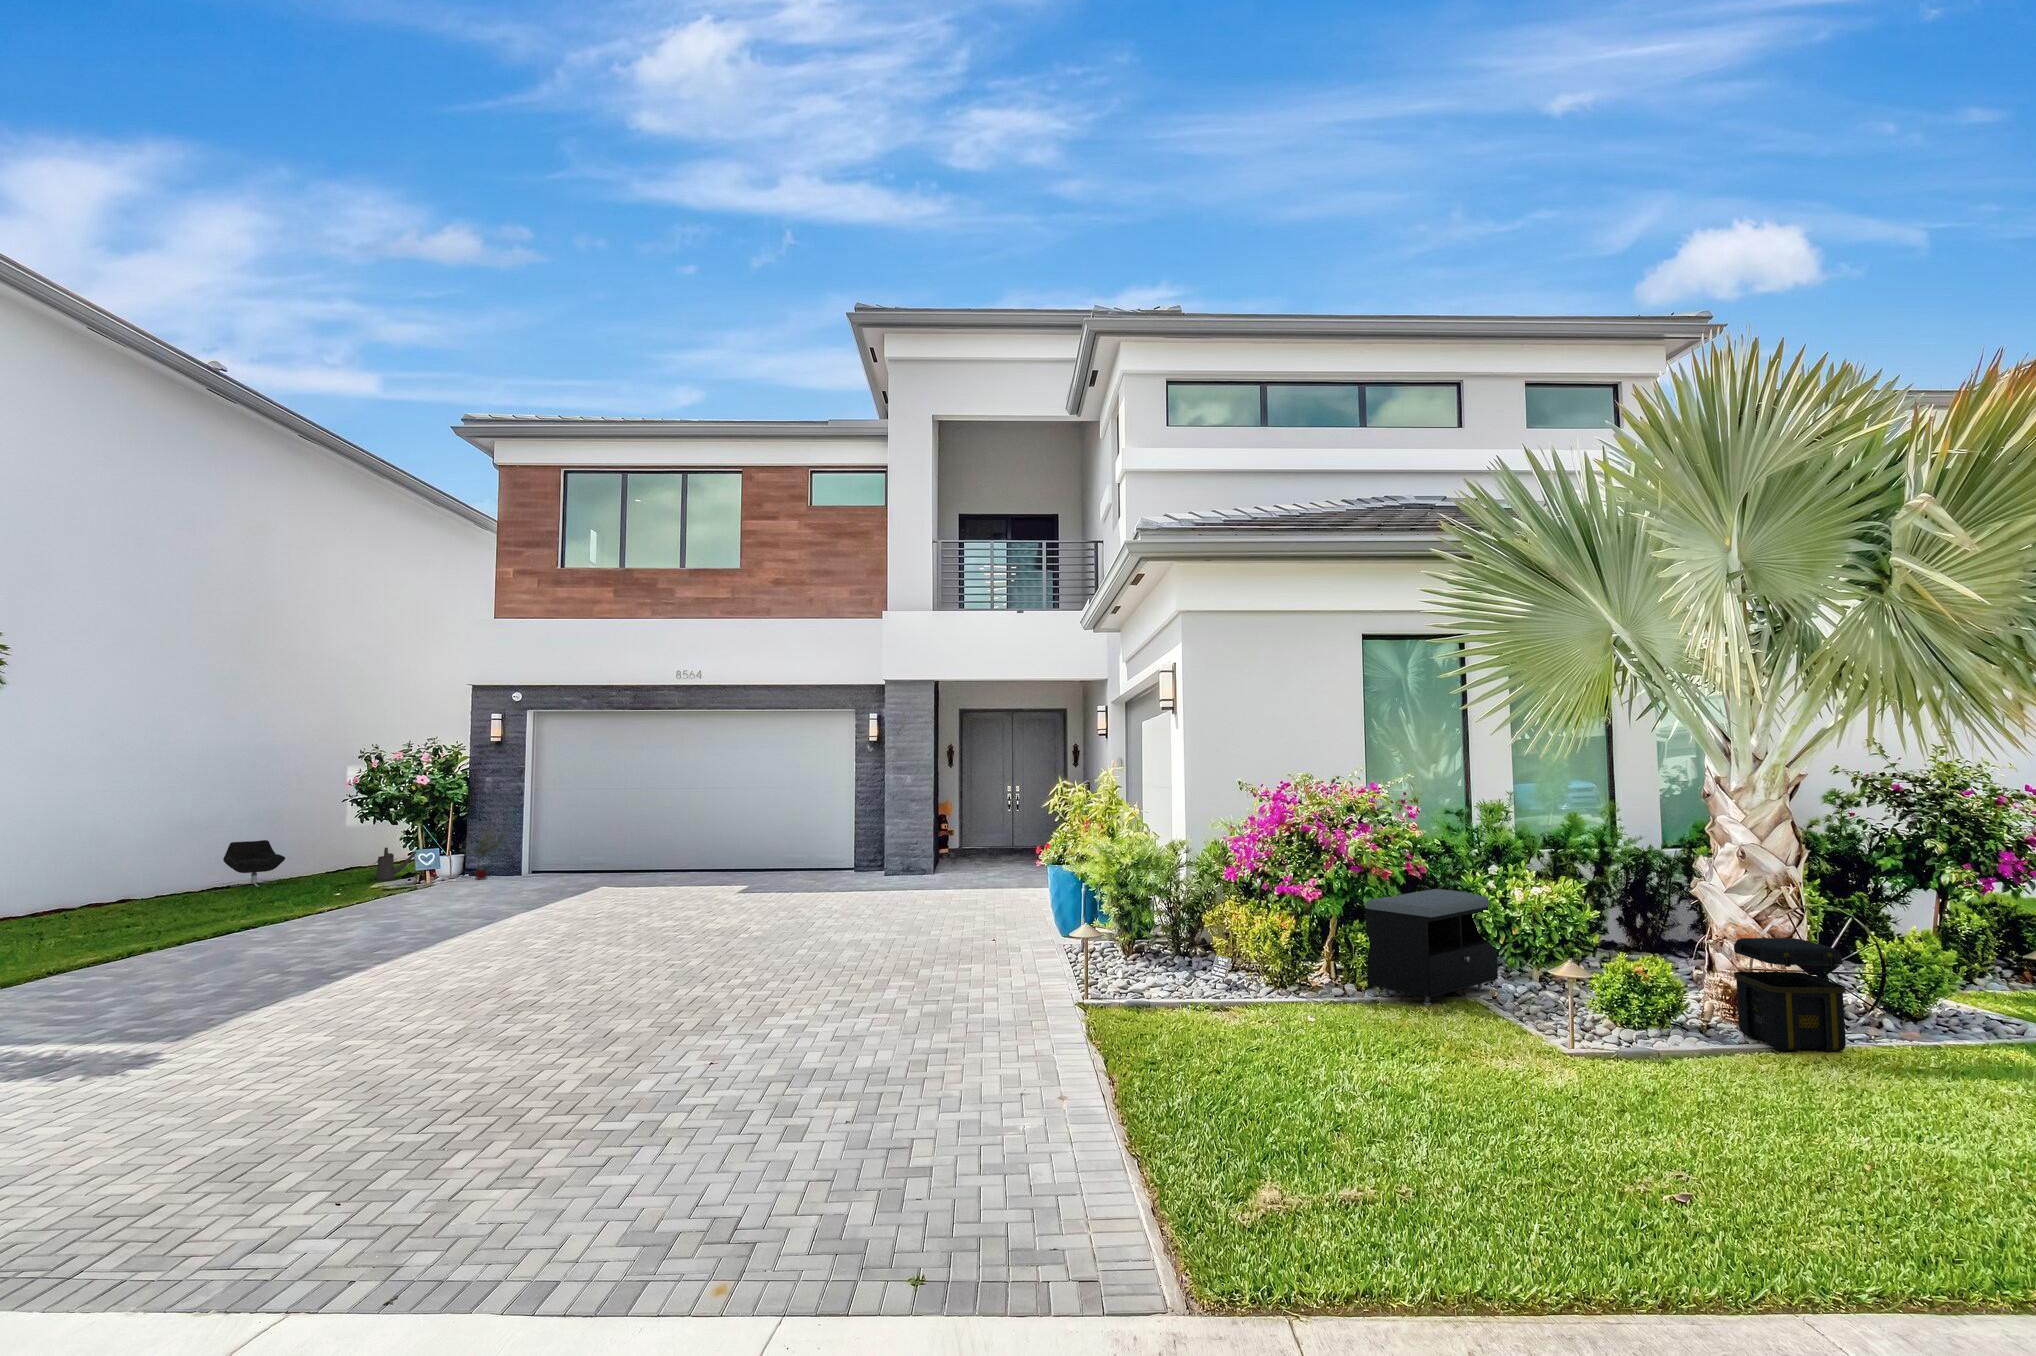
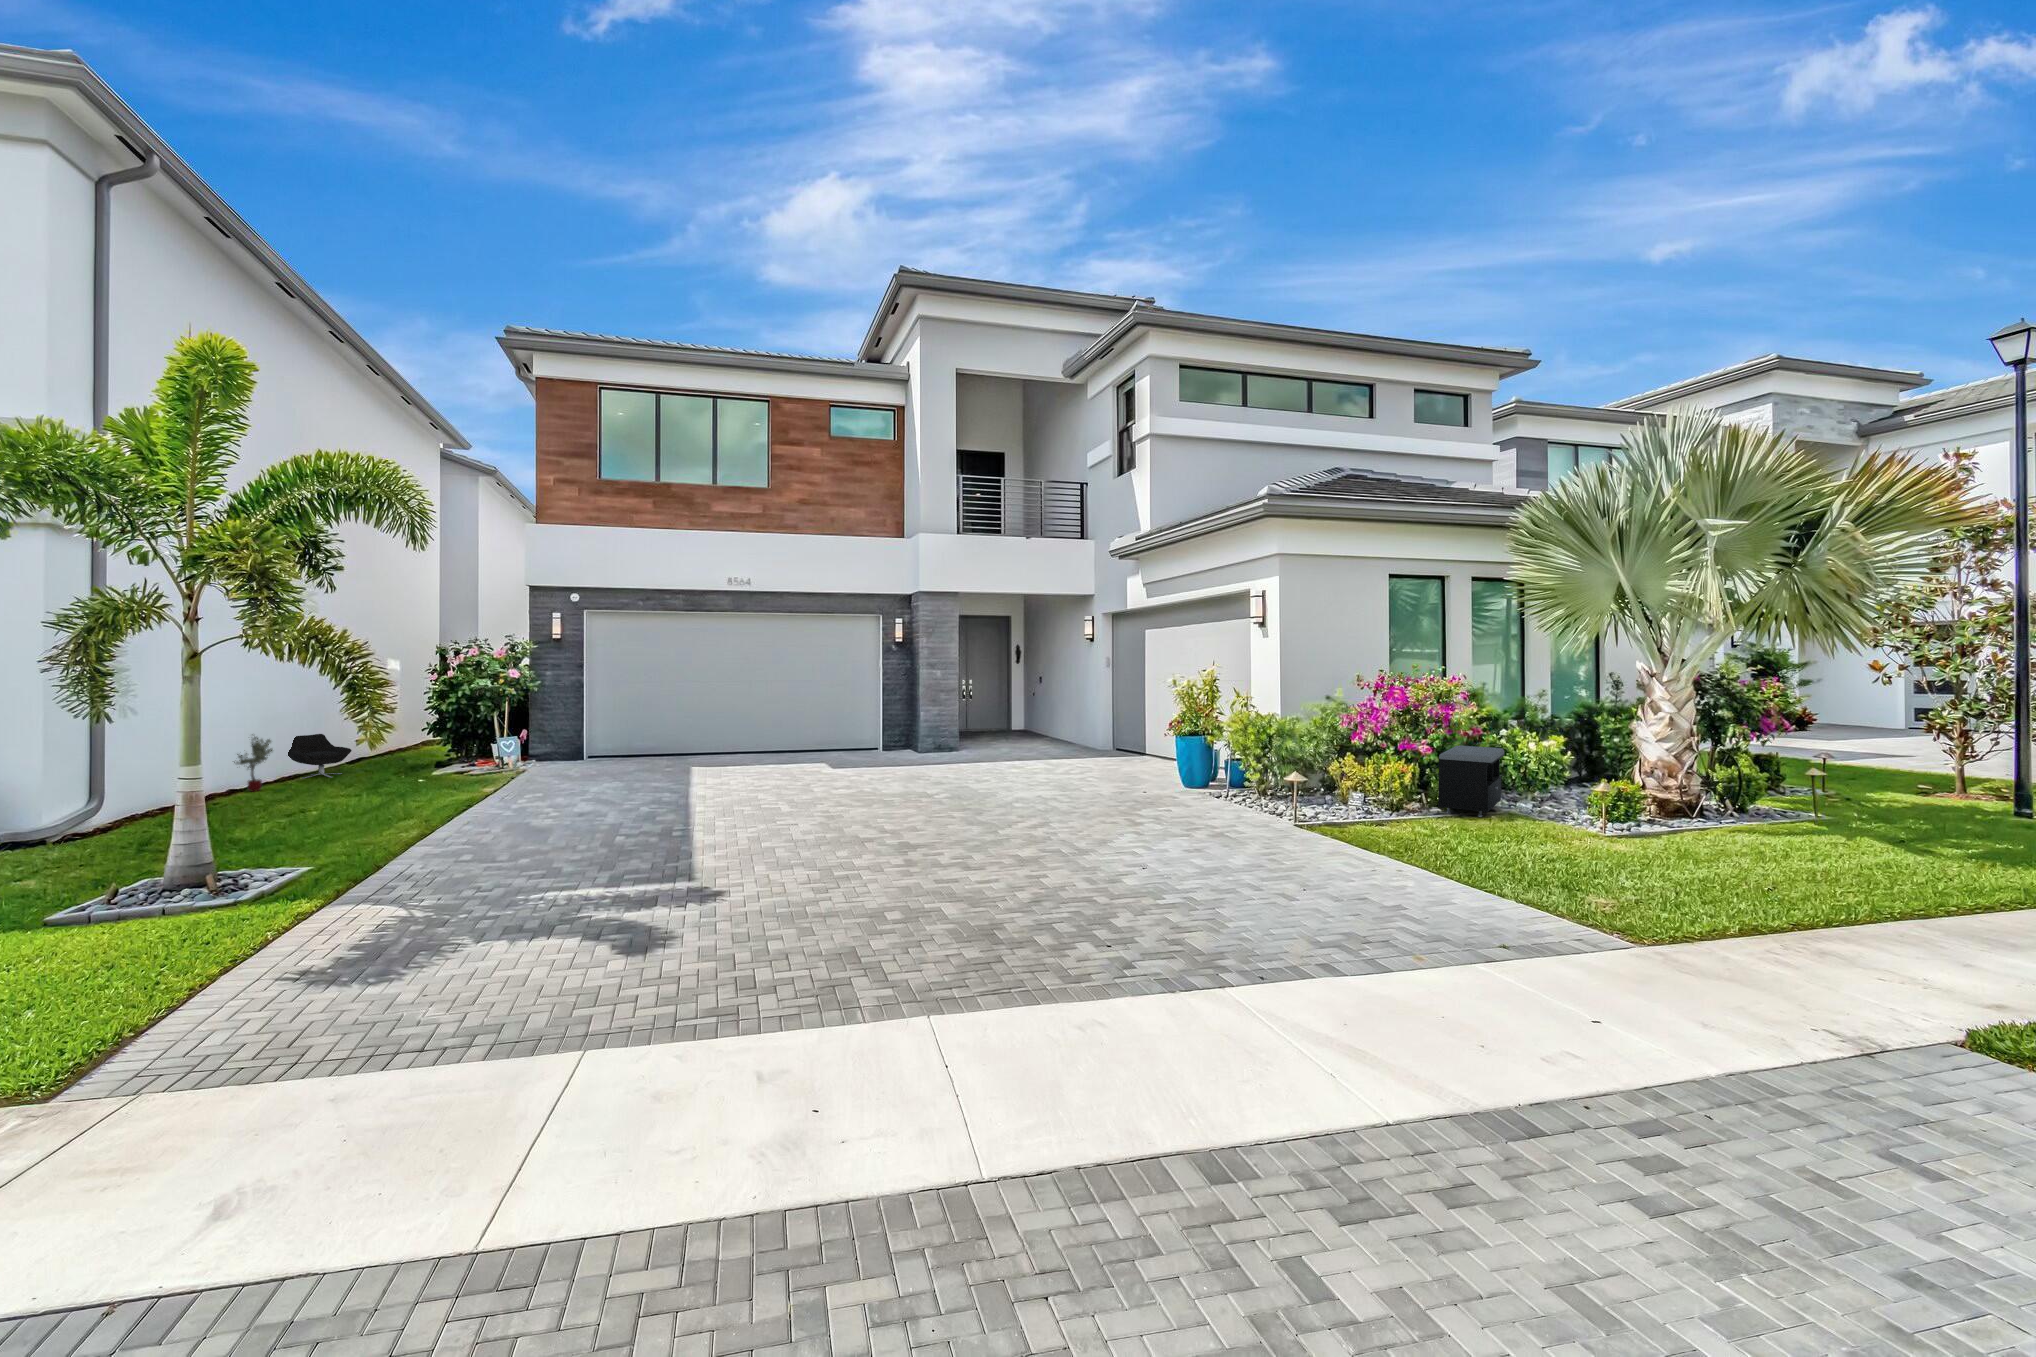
potted tree: present [461,827,504,880] -> present [234,734,273,791]
watering can: present [370,848,416,881] -> none [440,738,479,768]
toolbox: present [1734,938,1846,1051] -> none [1665,767,1731,829]

